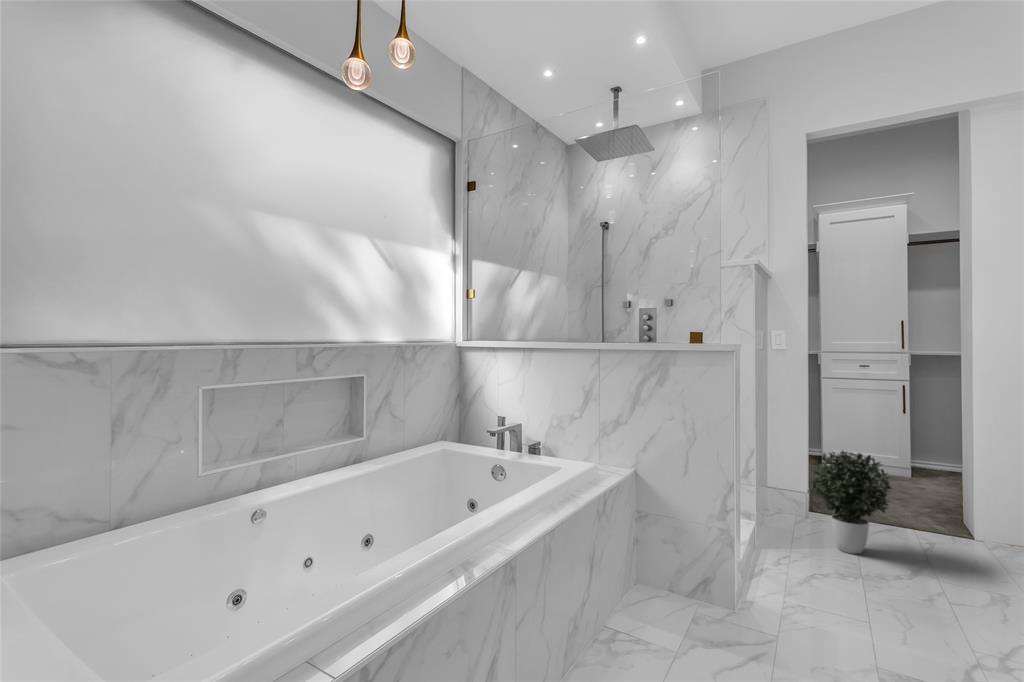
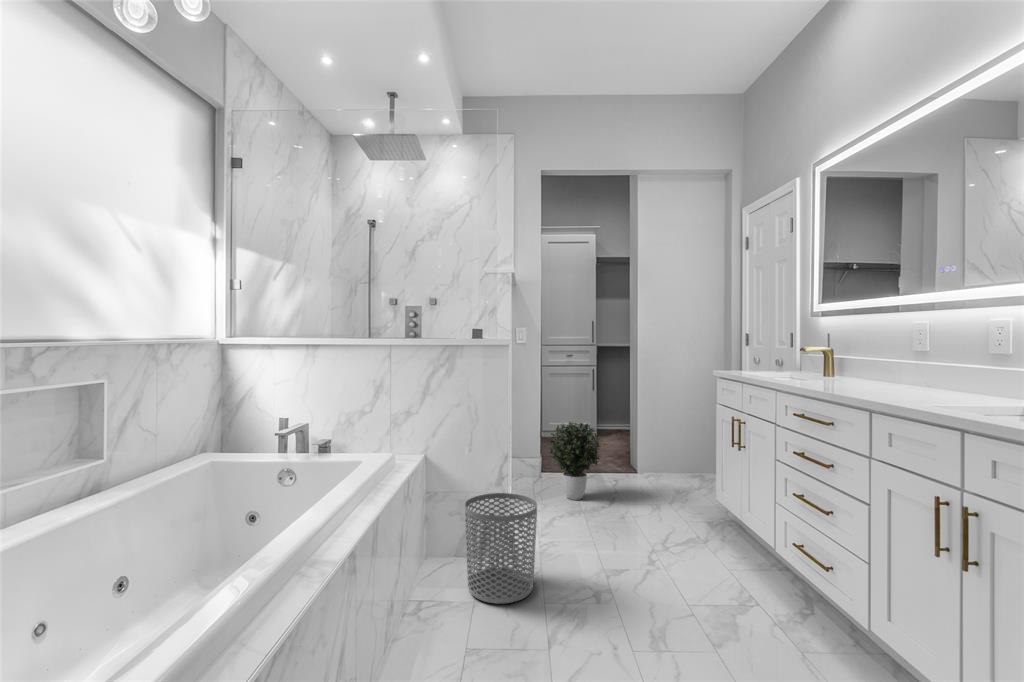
waste bin: none [669,523,760,658] -> present [465,493,537,604]

